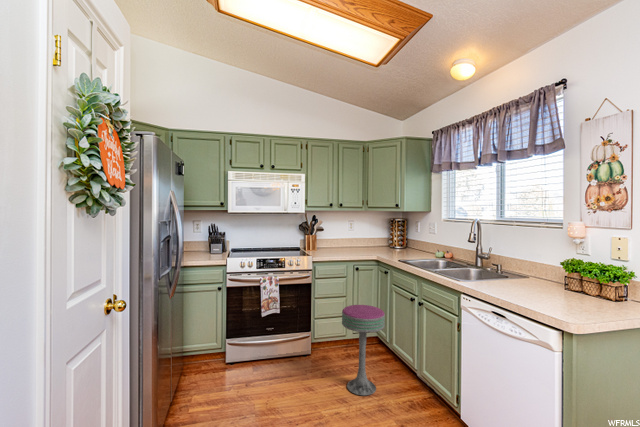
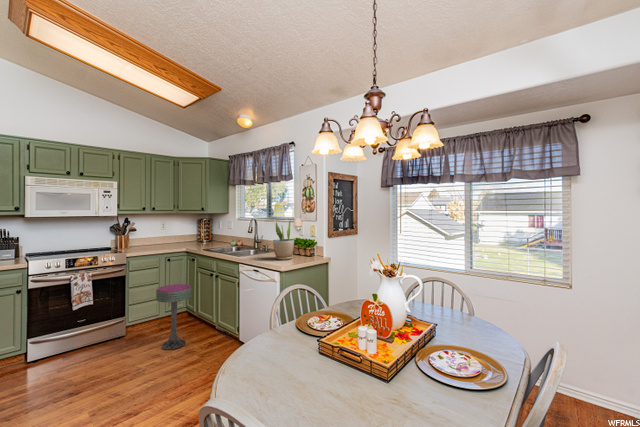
potted plant: none [526,224,574,300] -> present [273,221,294,260]

